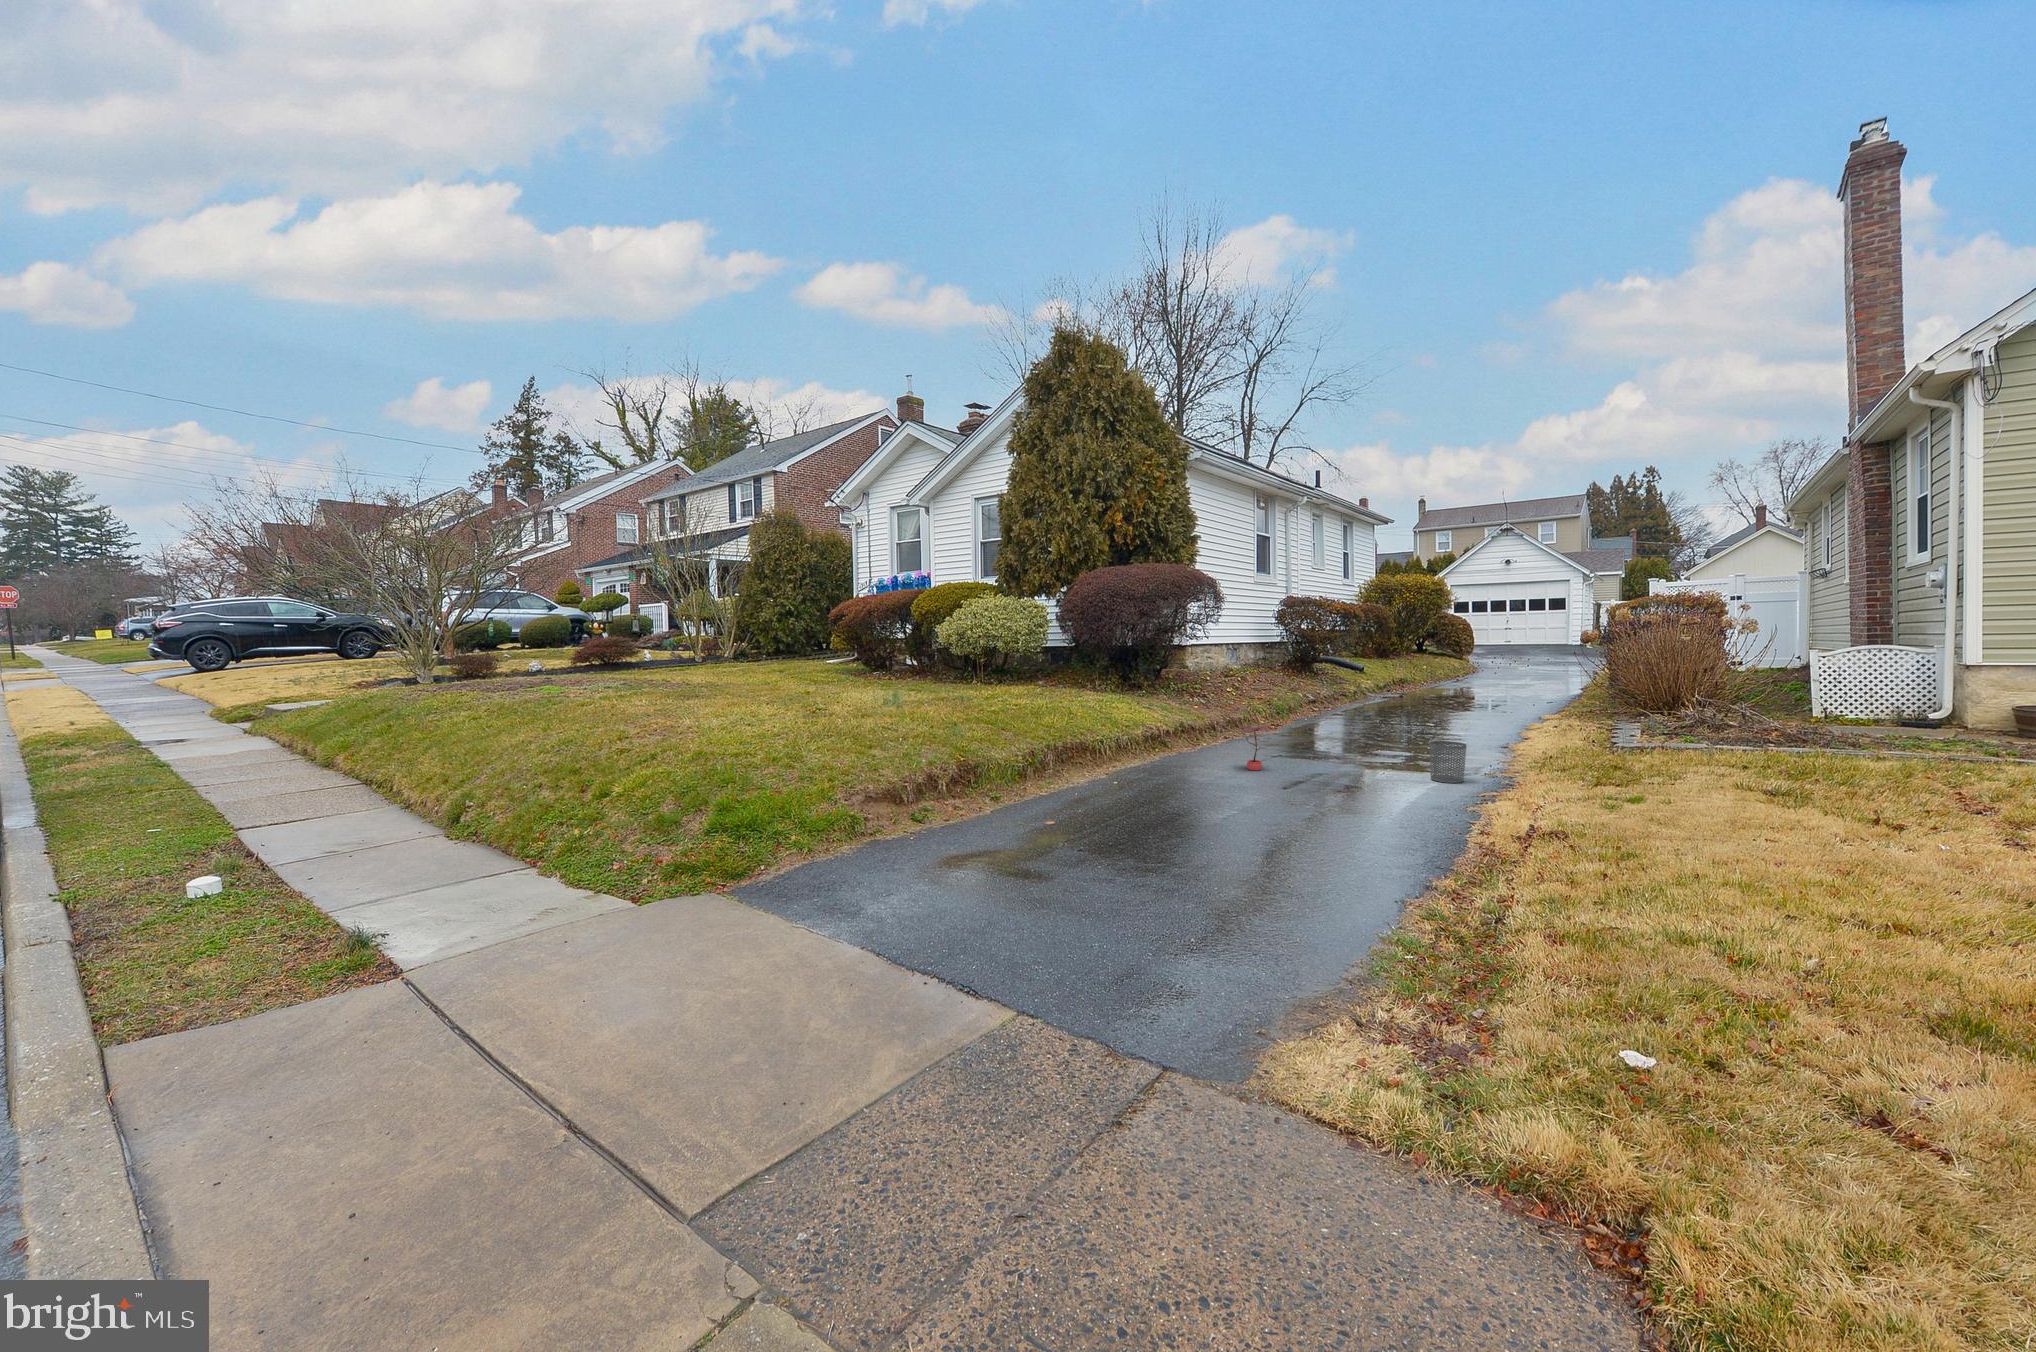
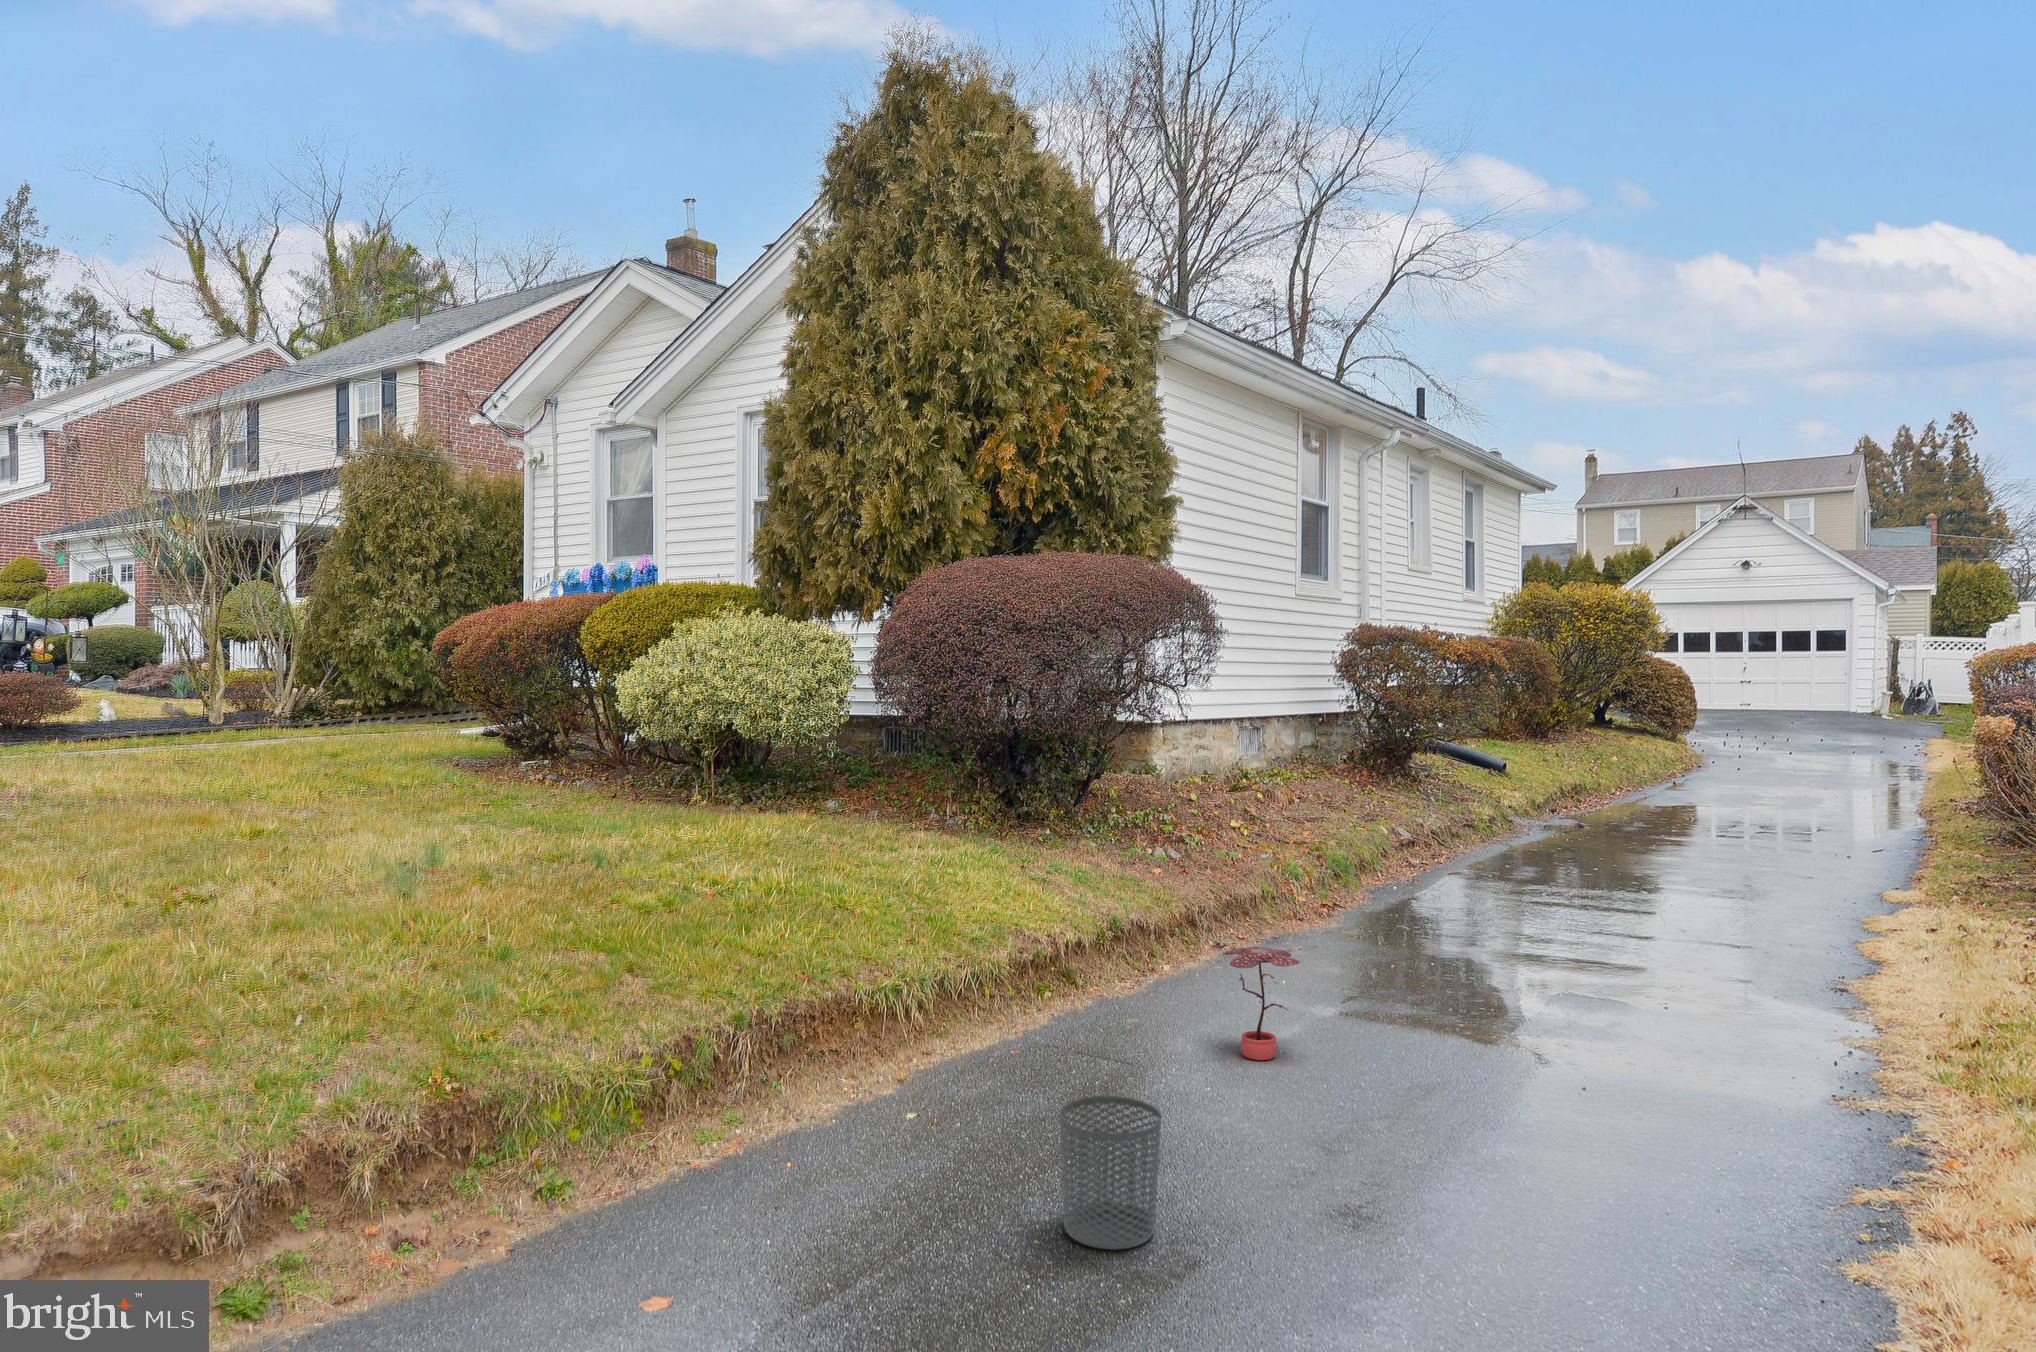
waste bin: present [1430,741,1466,783] -> present [1060,1096,1161,1250]

